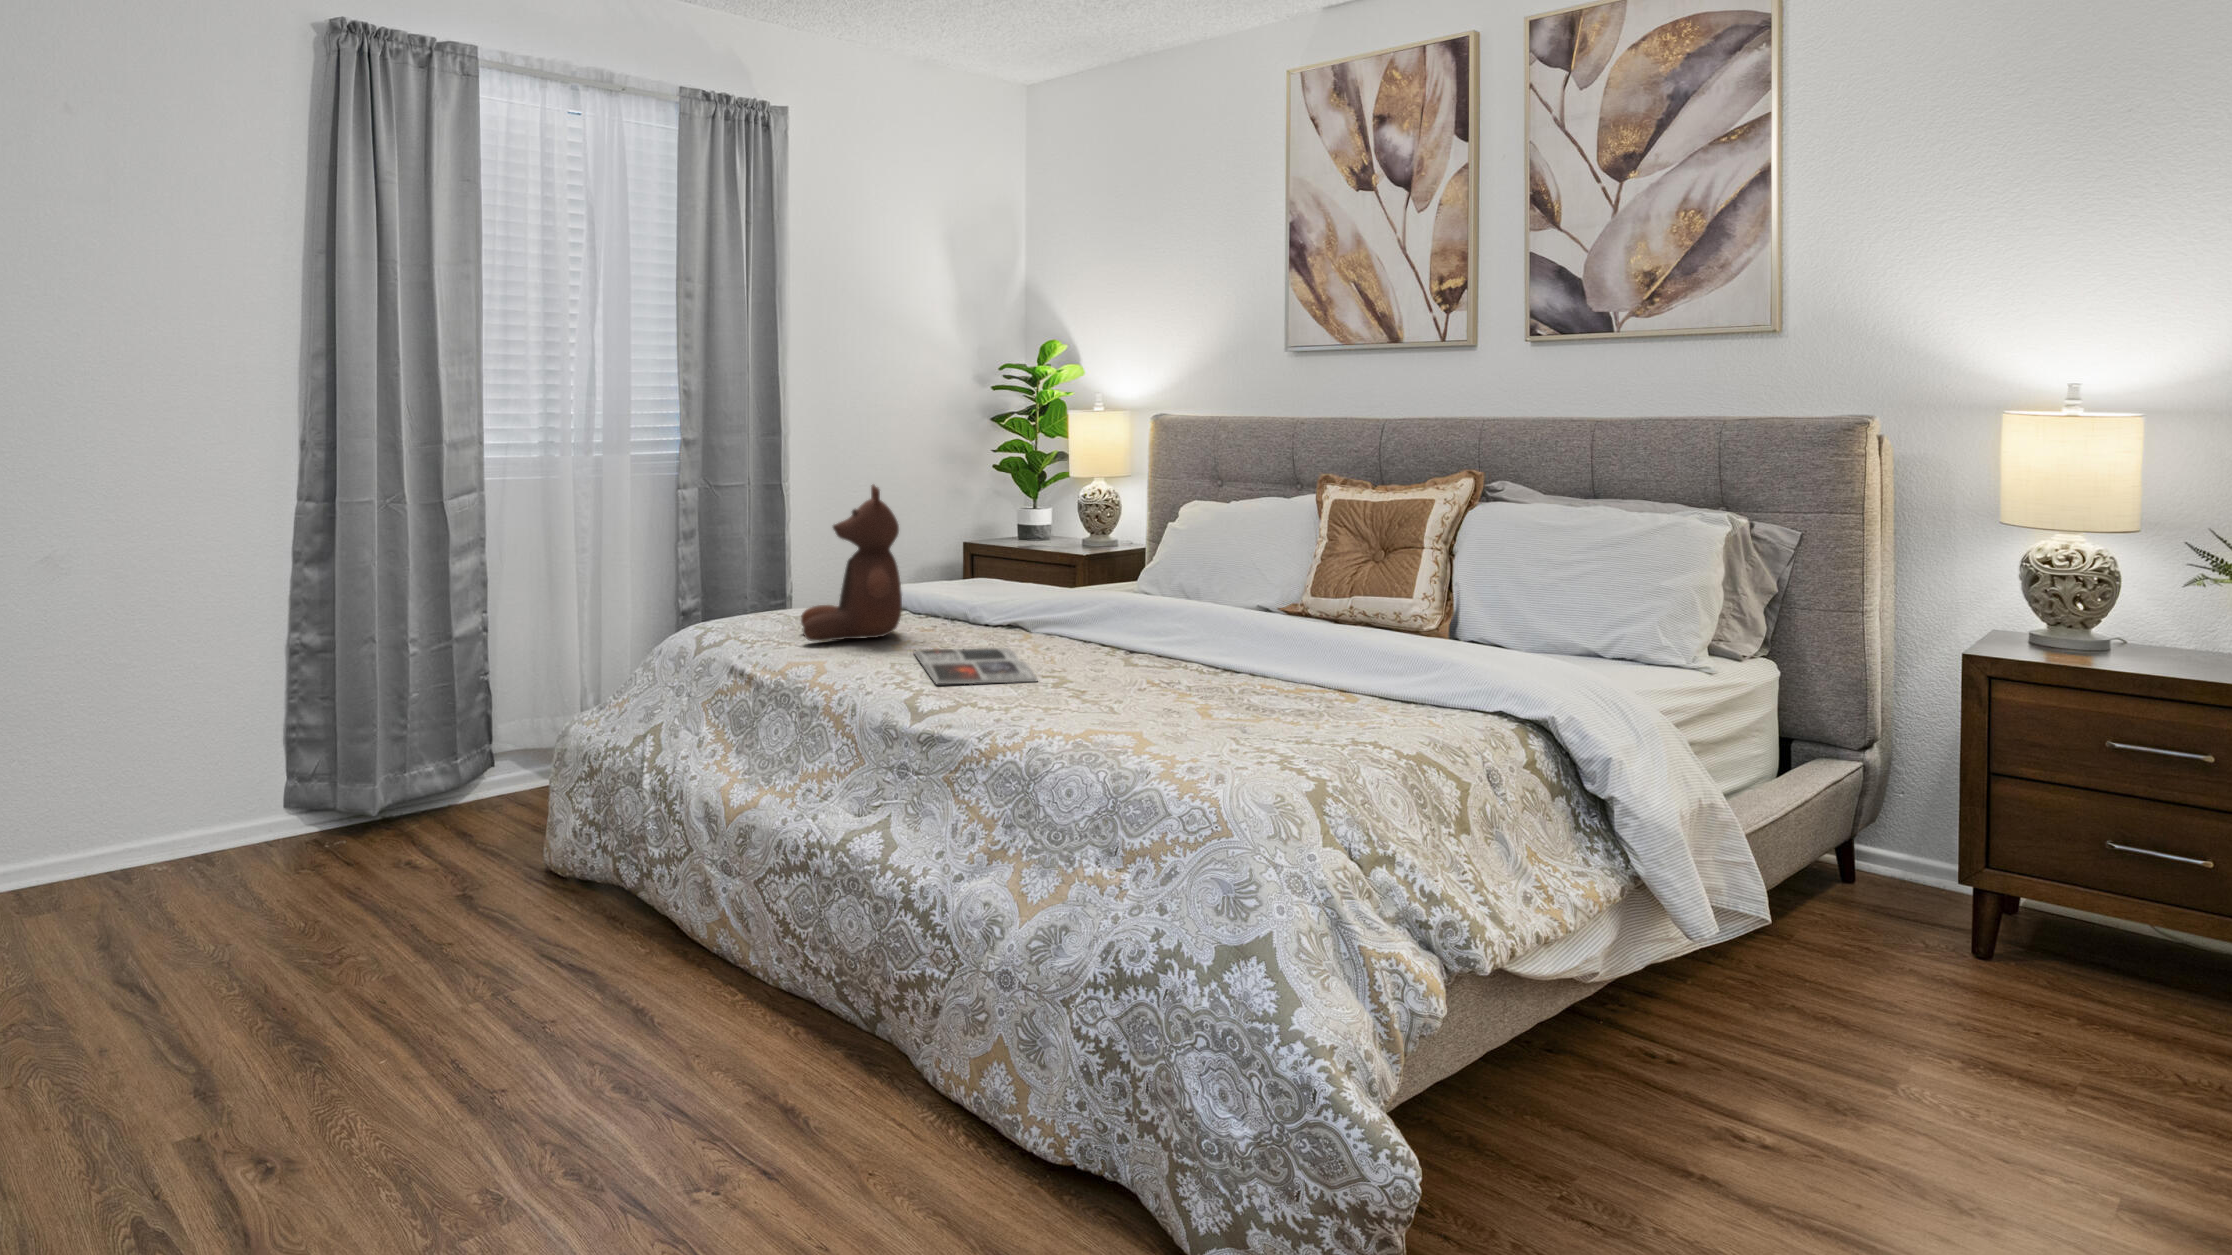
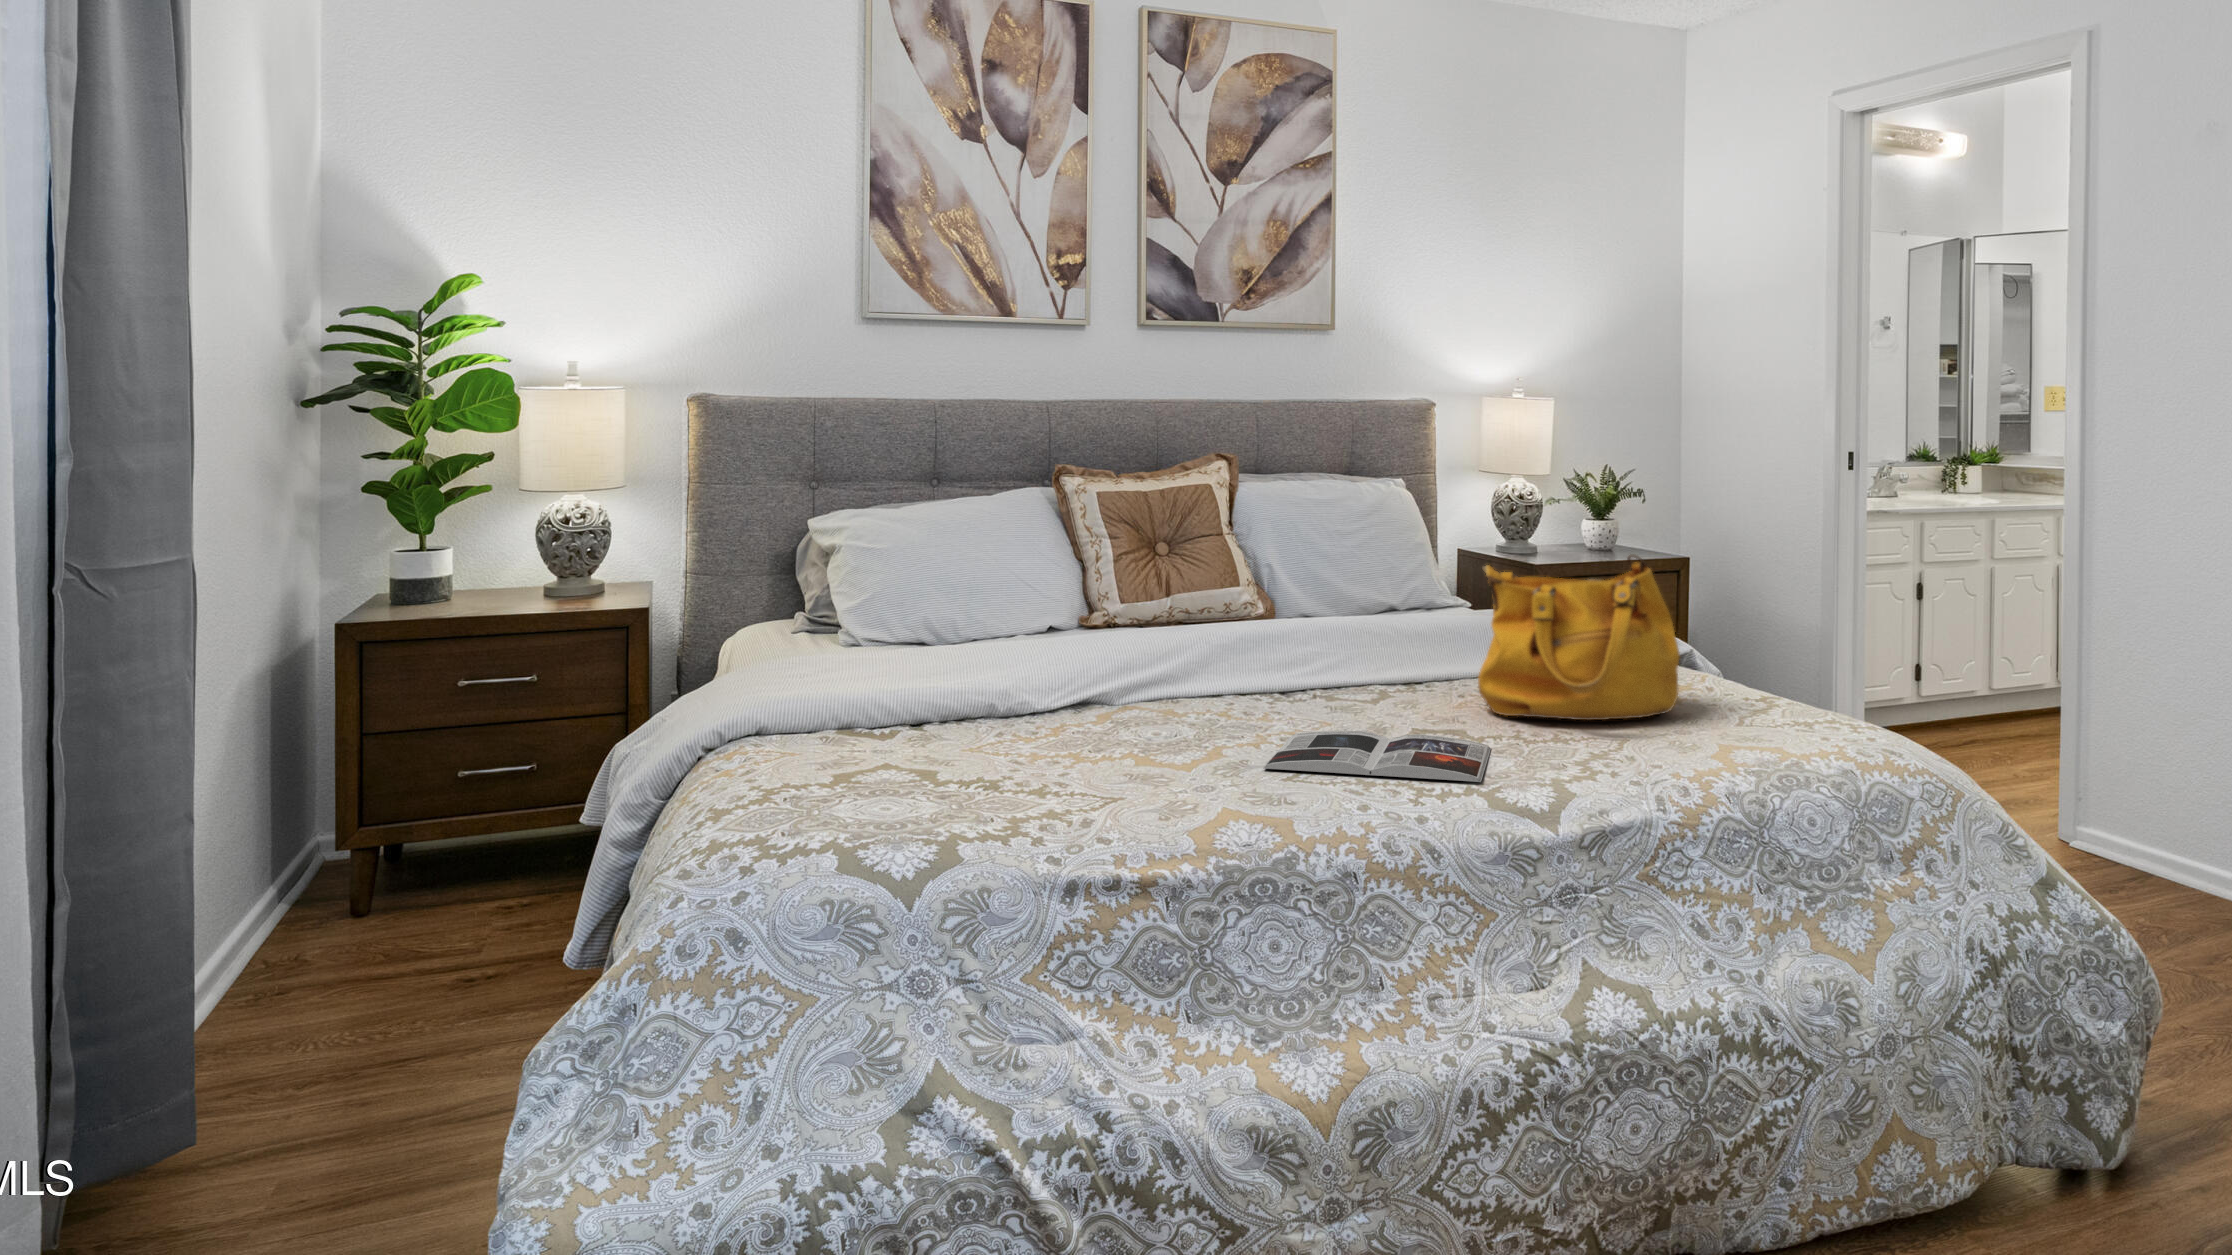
stuffed bear: present [801,485,902,641] -> none [1012,533,1209,800]
handbag: none [1110,545,1290,707] -> present [1478,554,1680,720]

